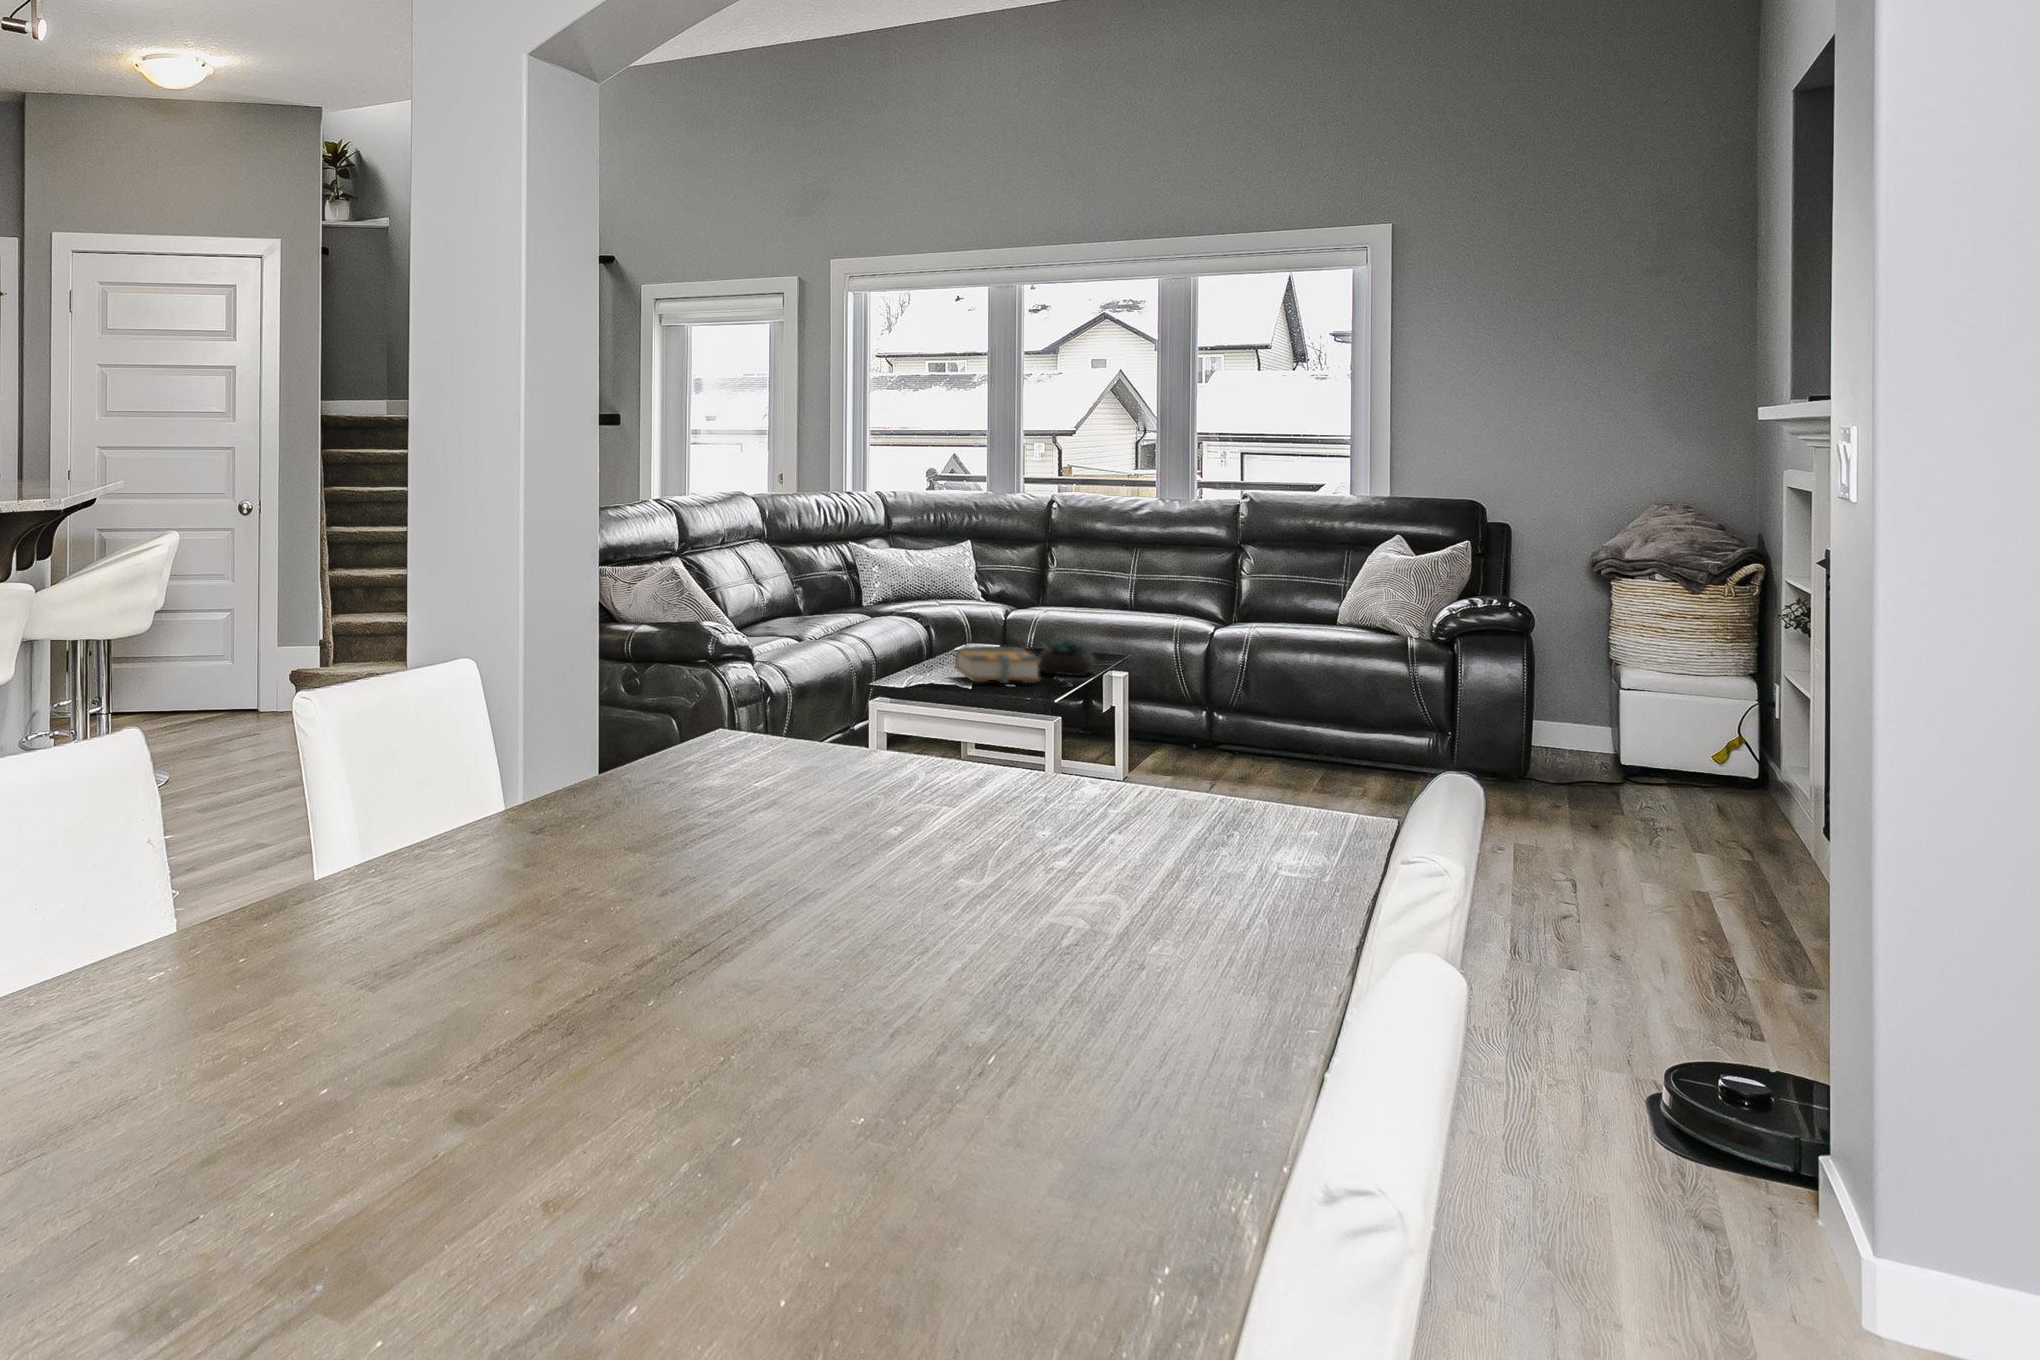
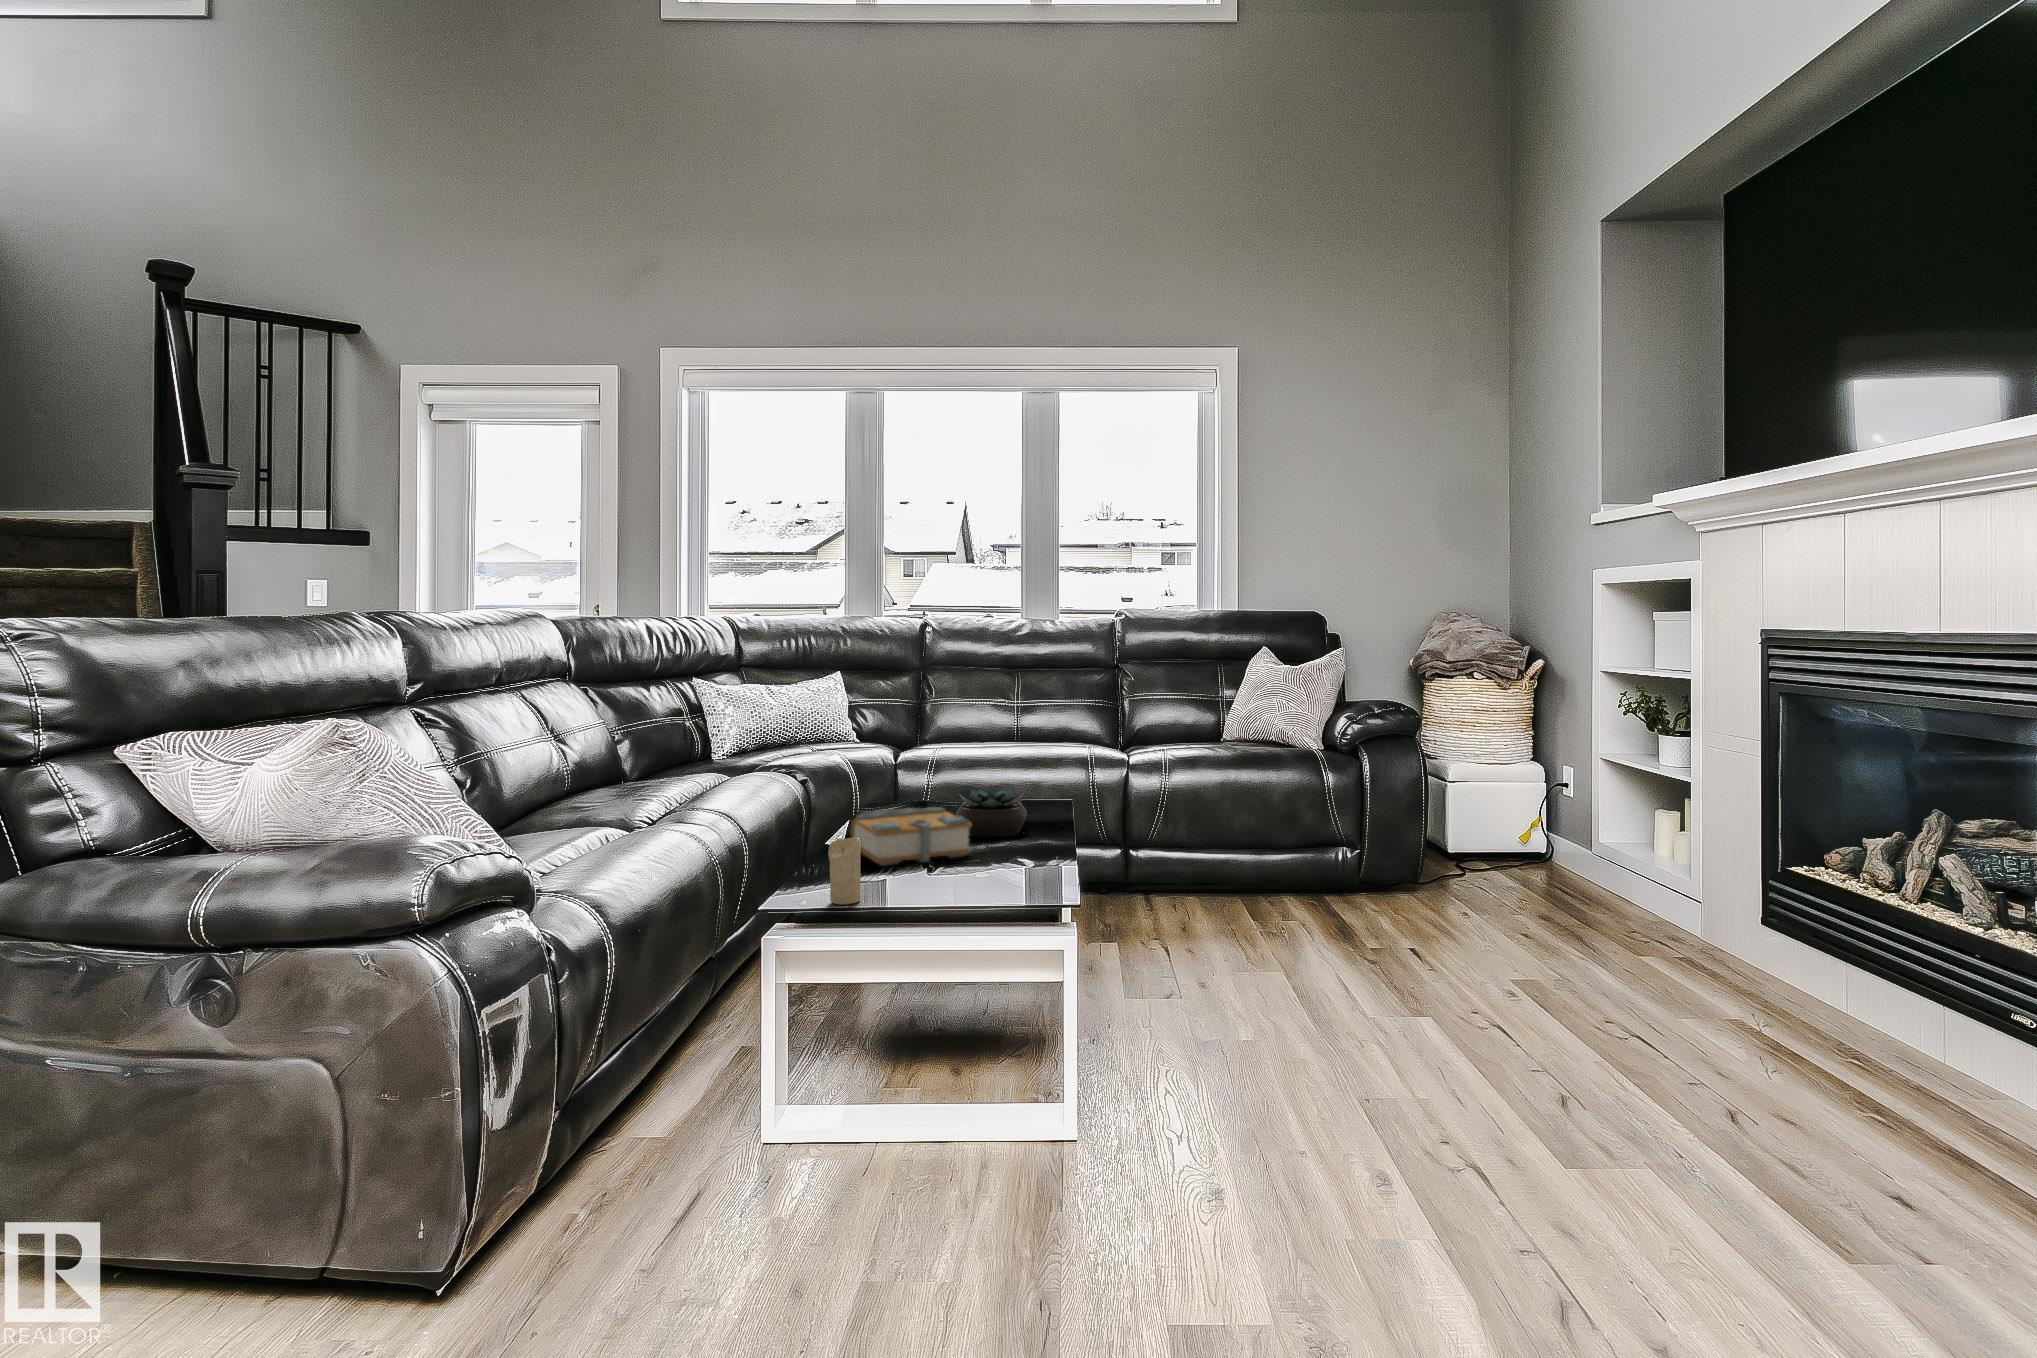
candle: none [932,655,953,696] -> present [828,837,861,905]

